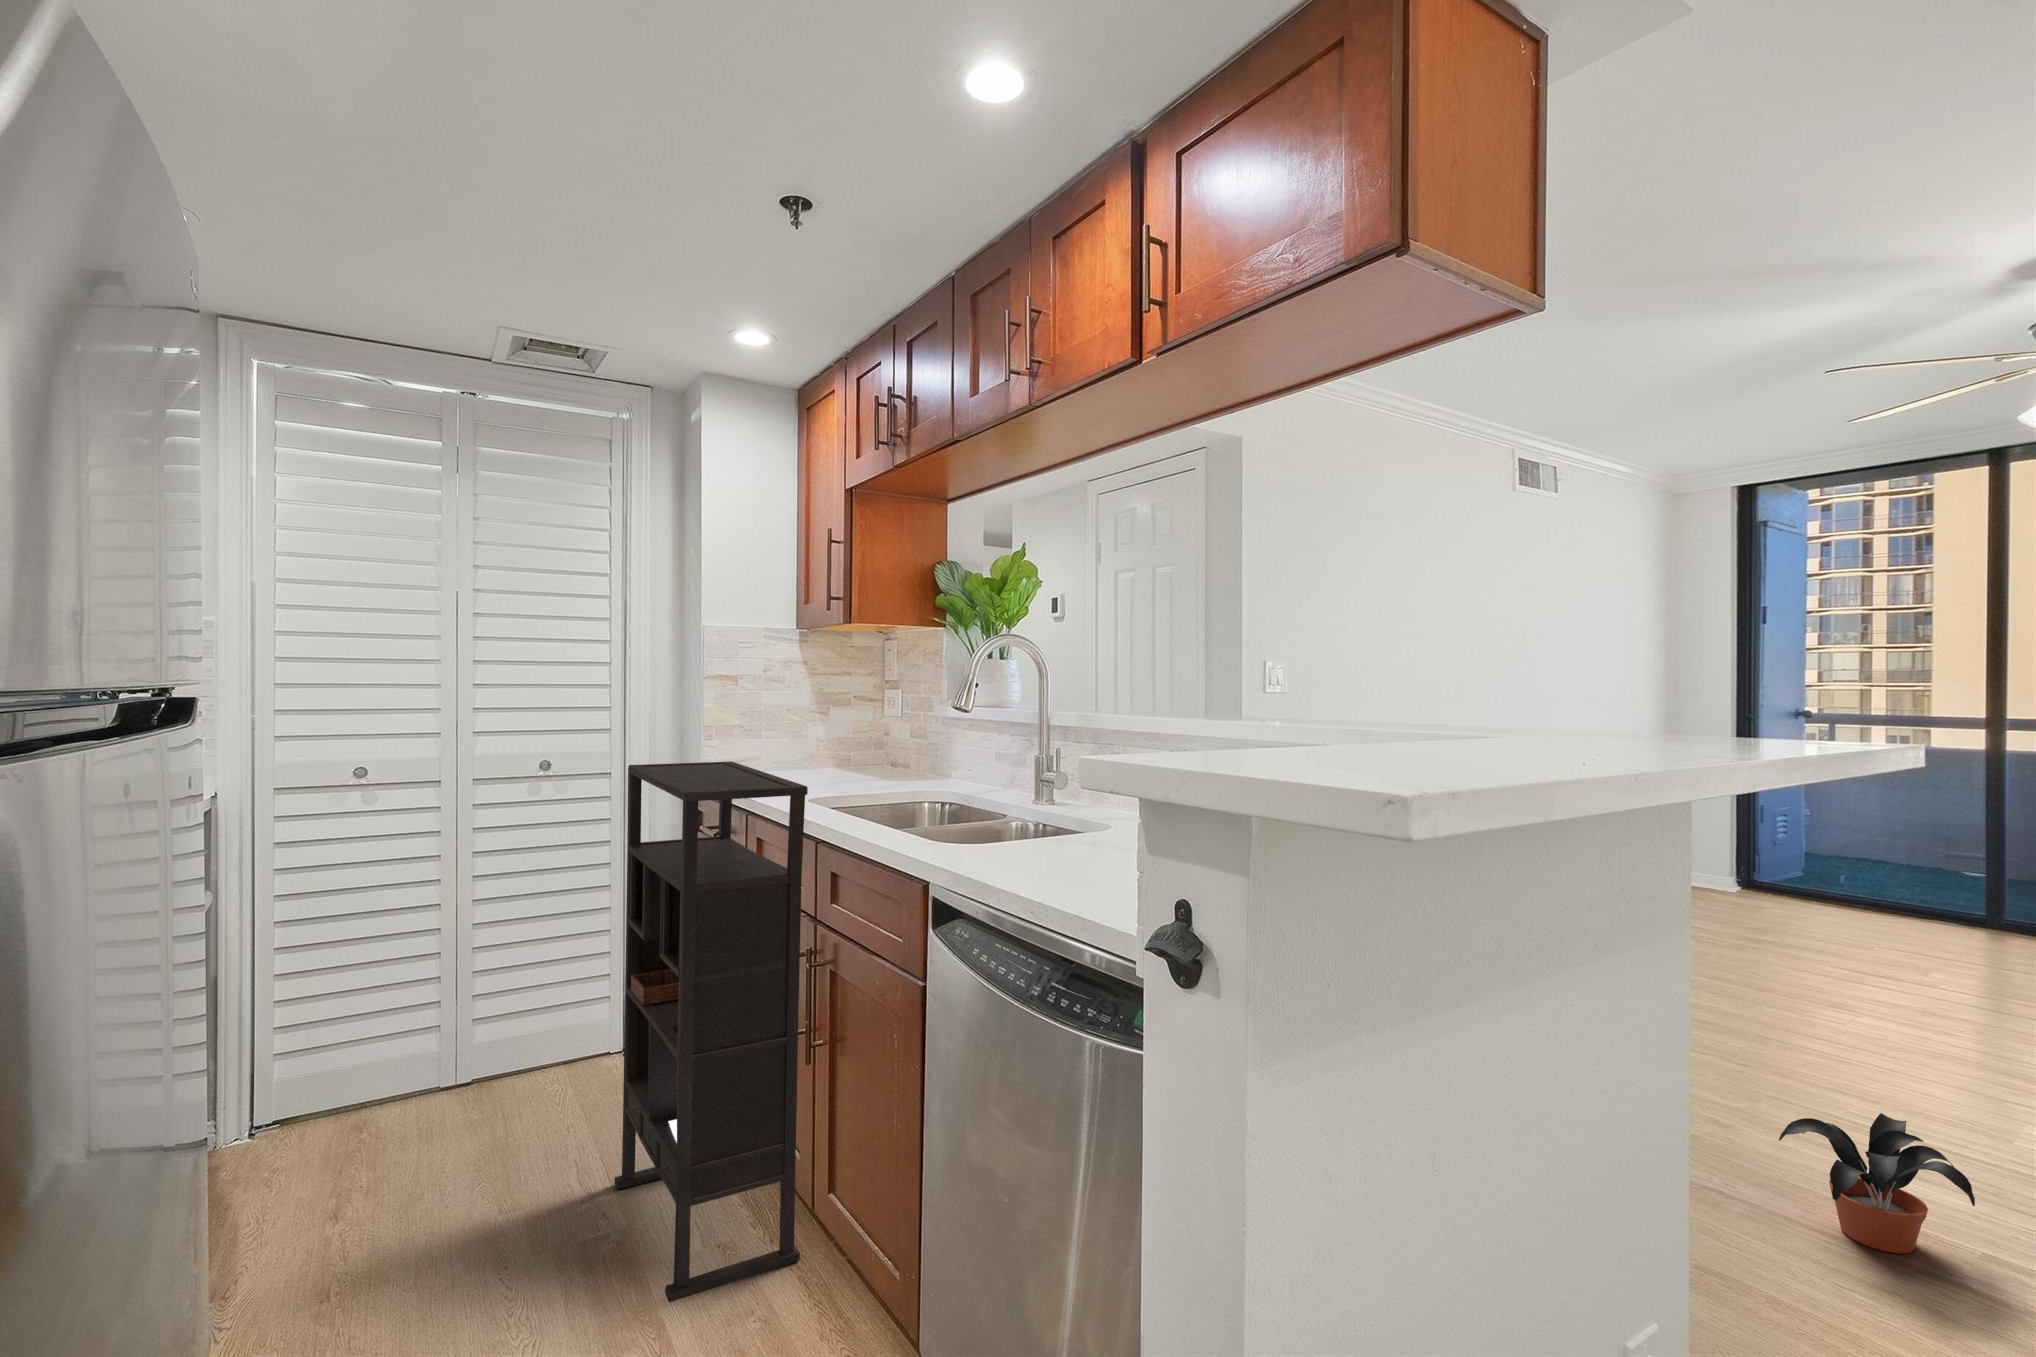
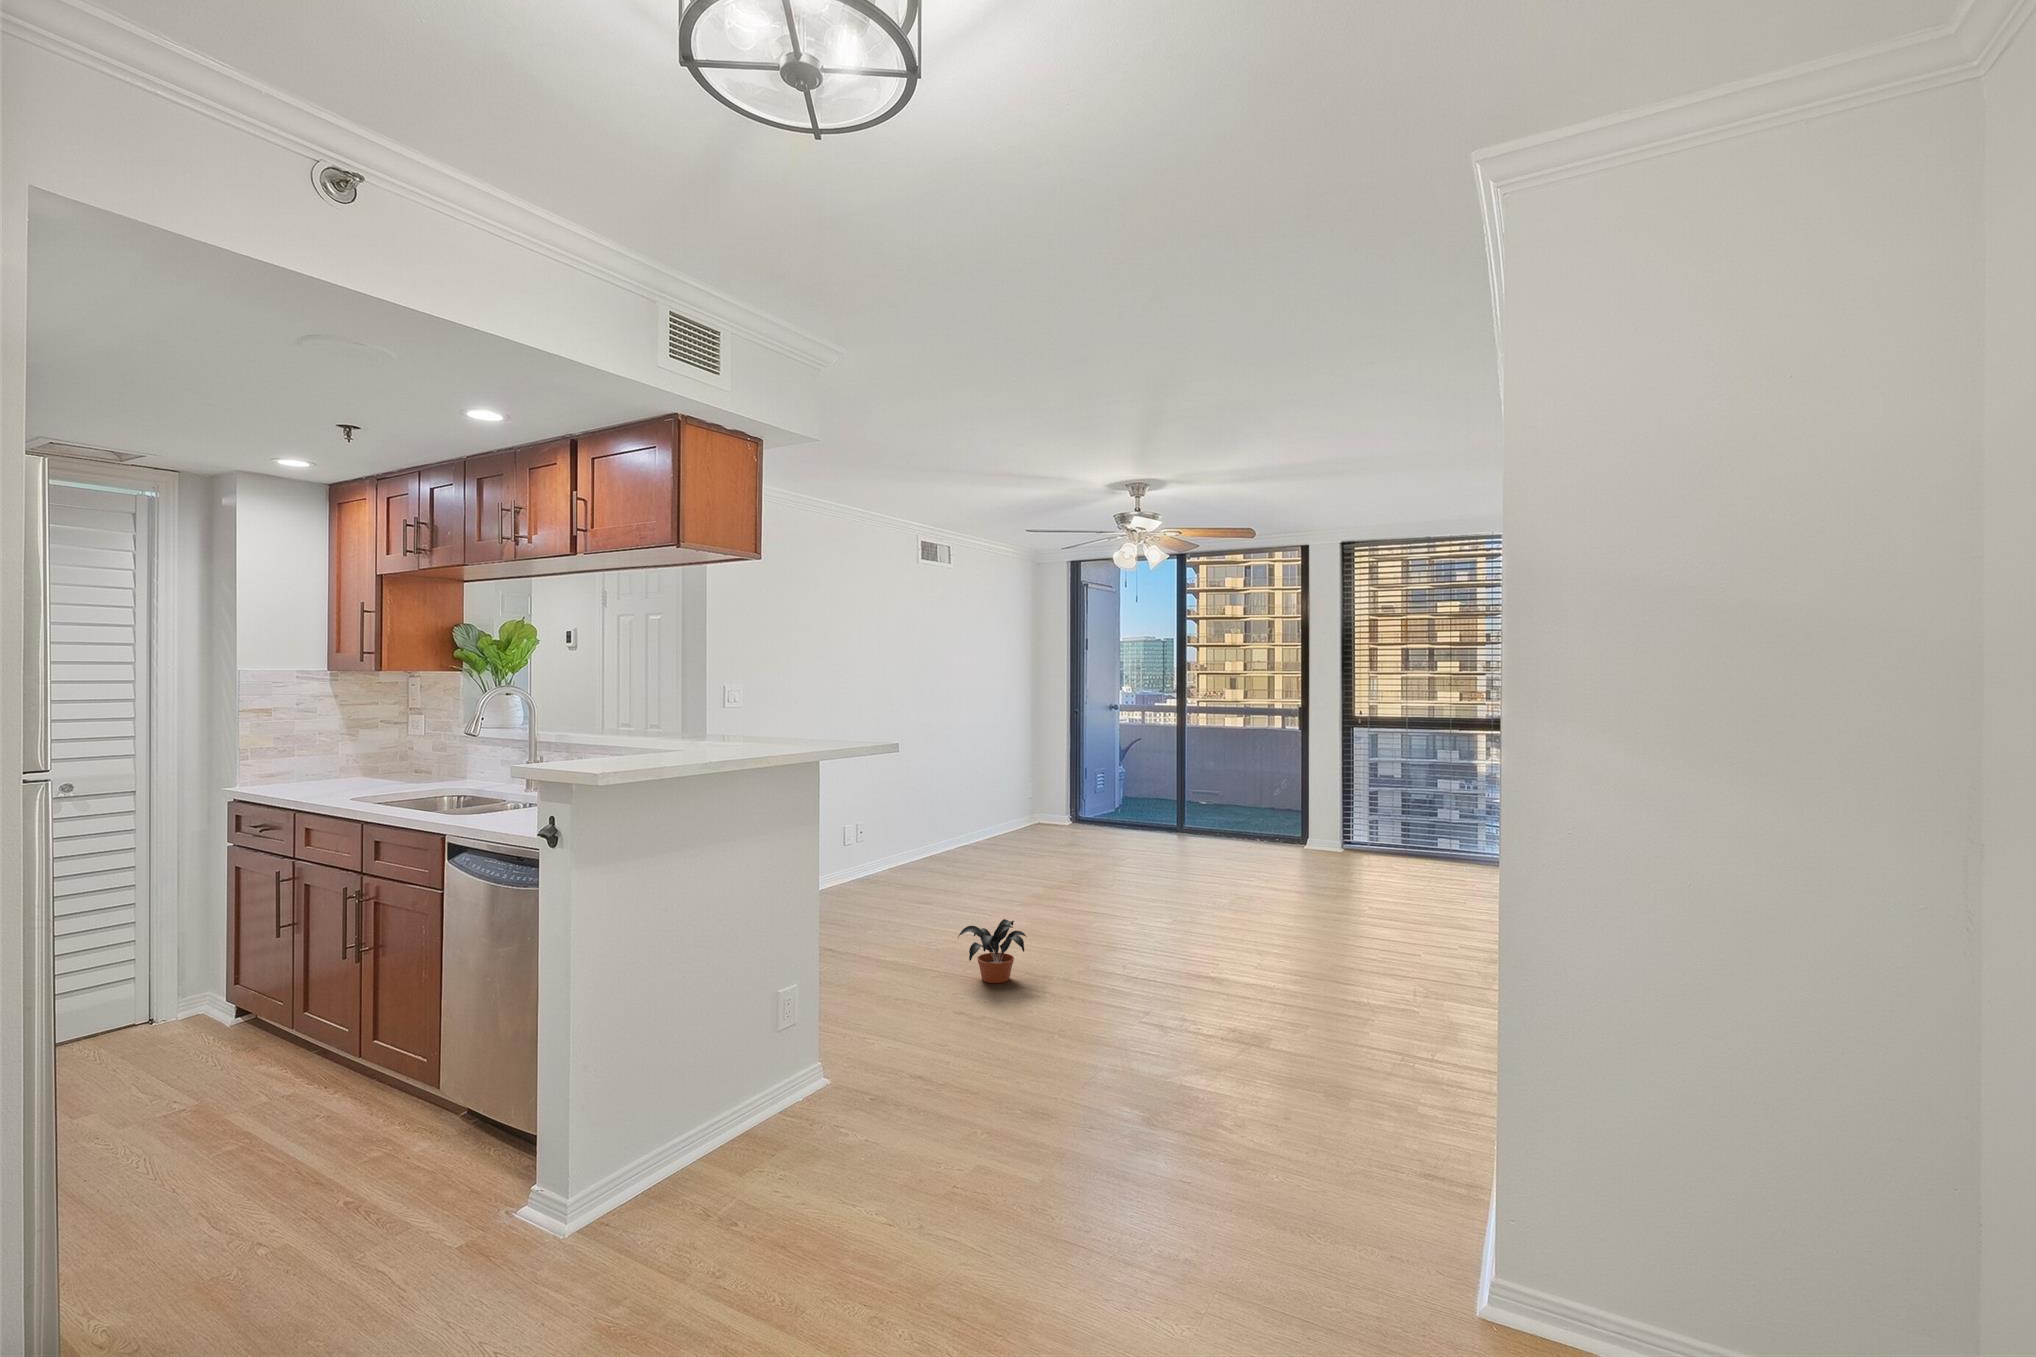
bookshelf: present [614,762,808,1302] -> none [187,776,355,1121]

